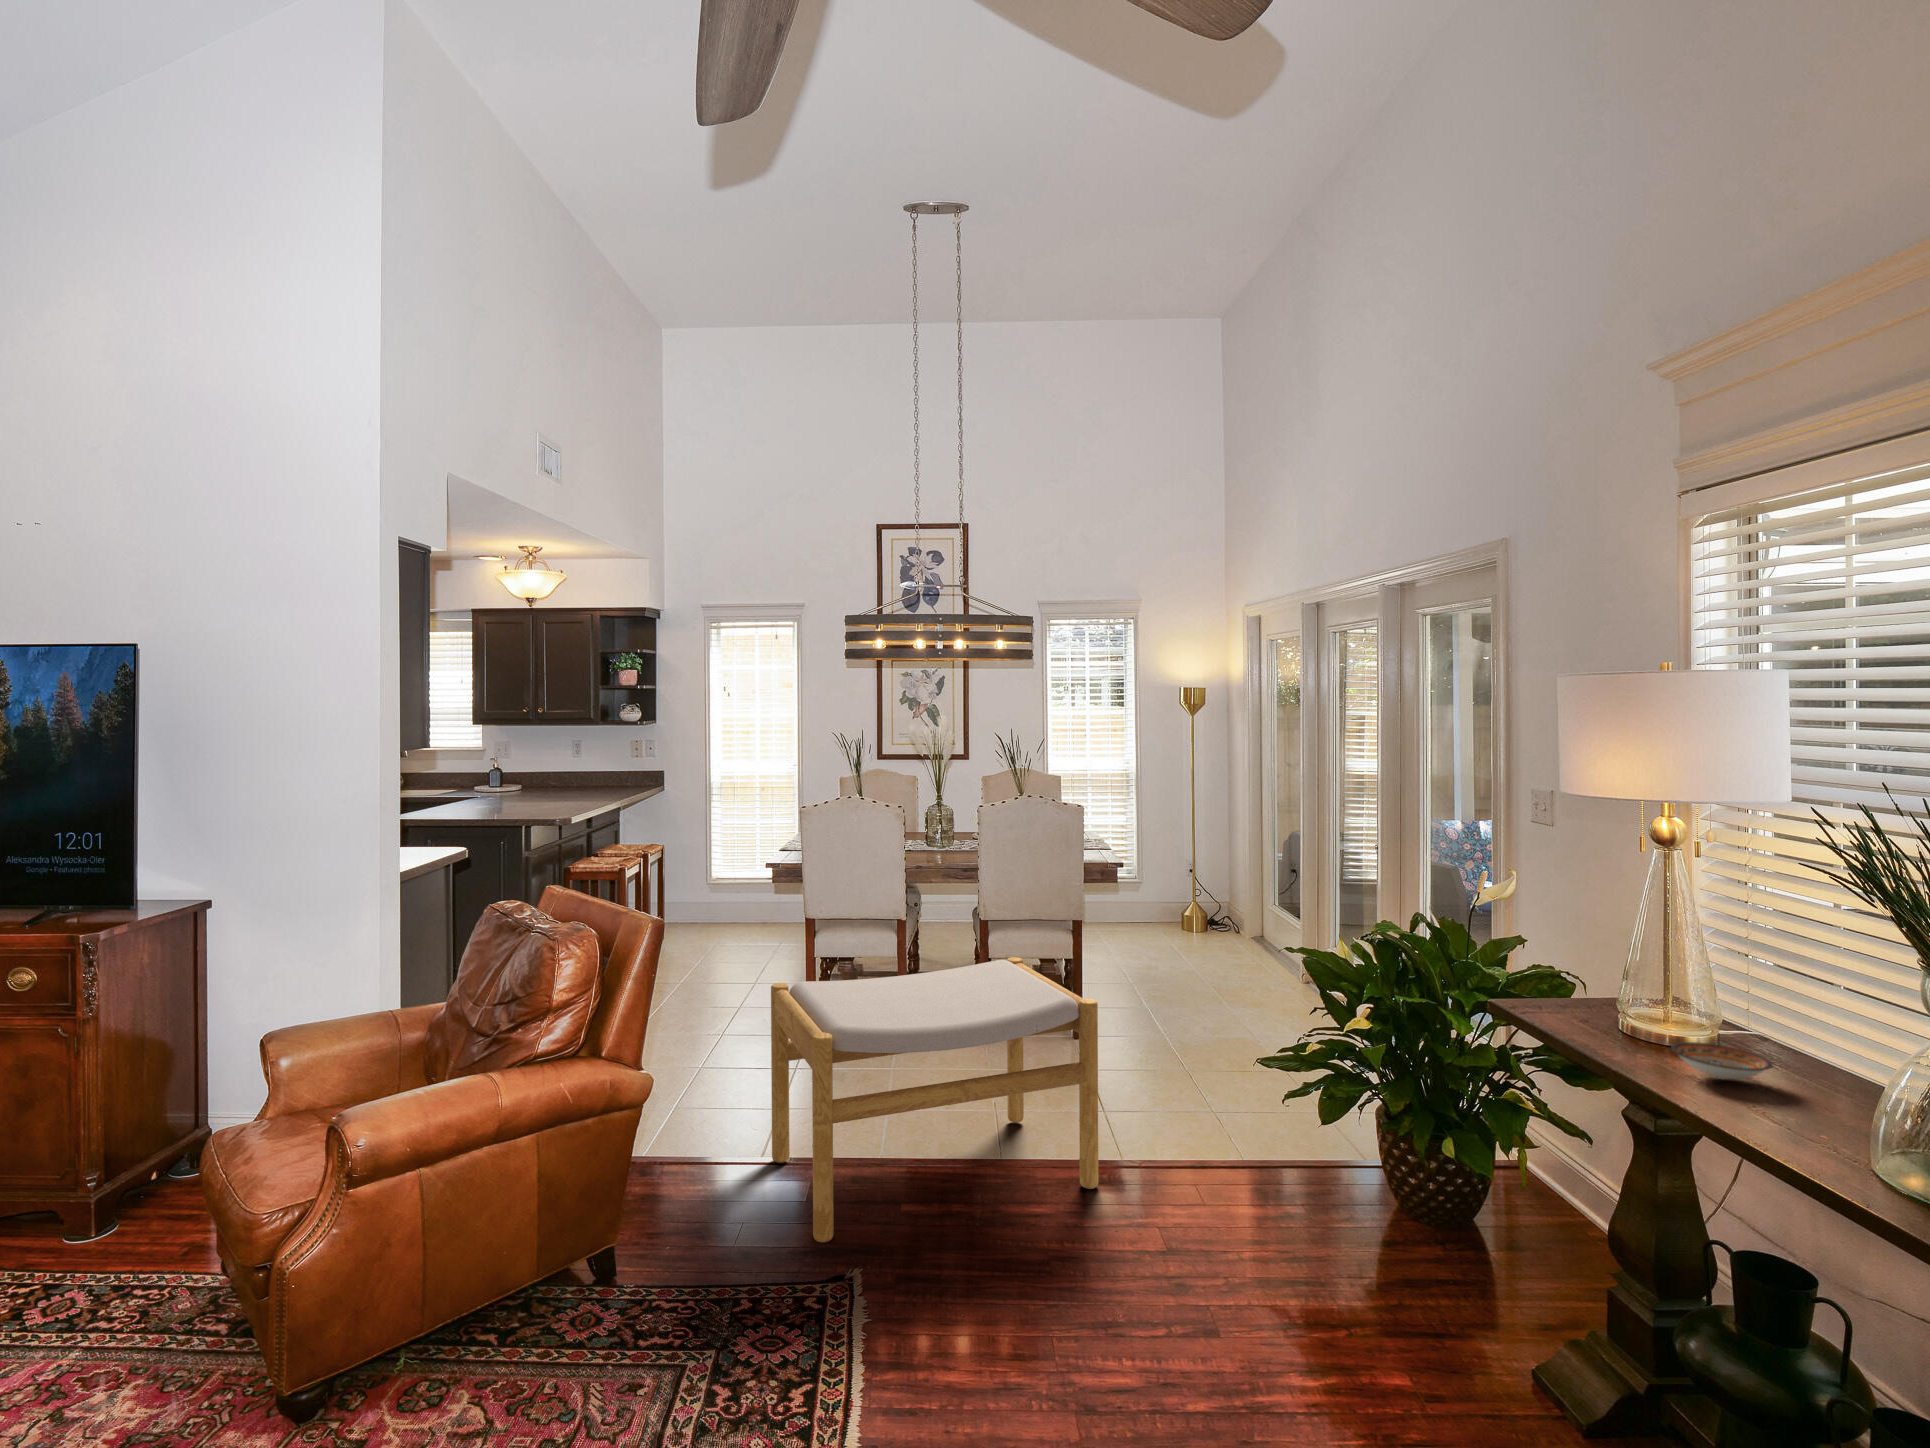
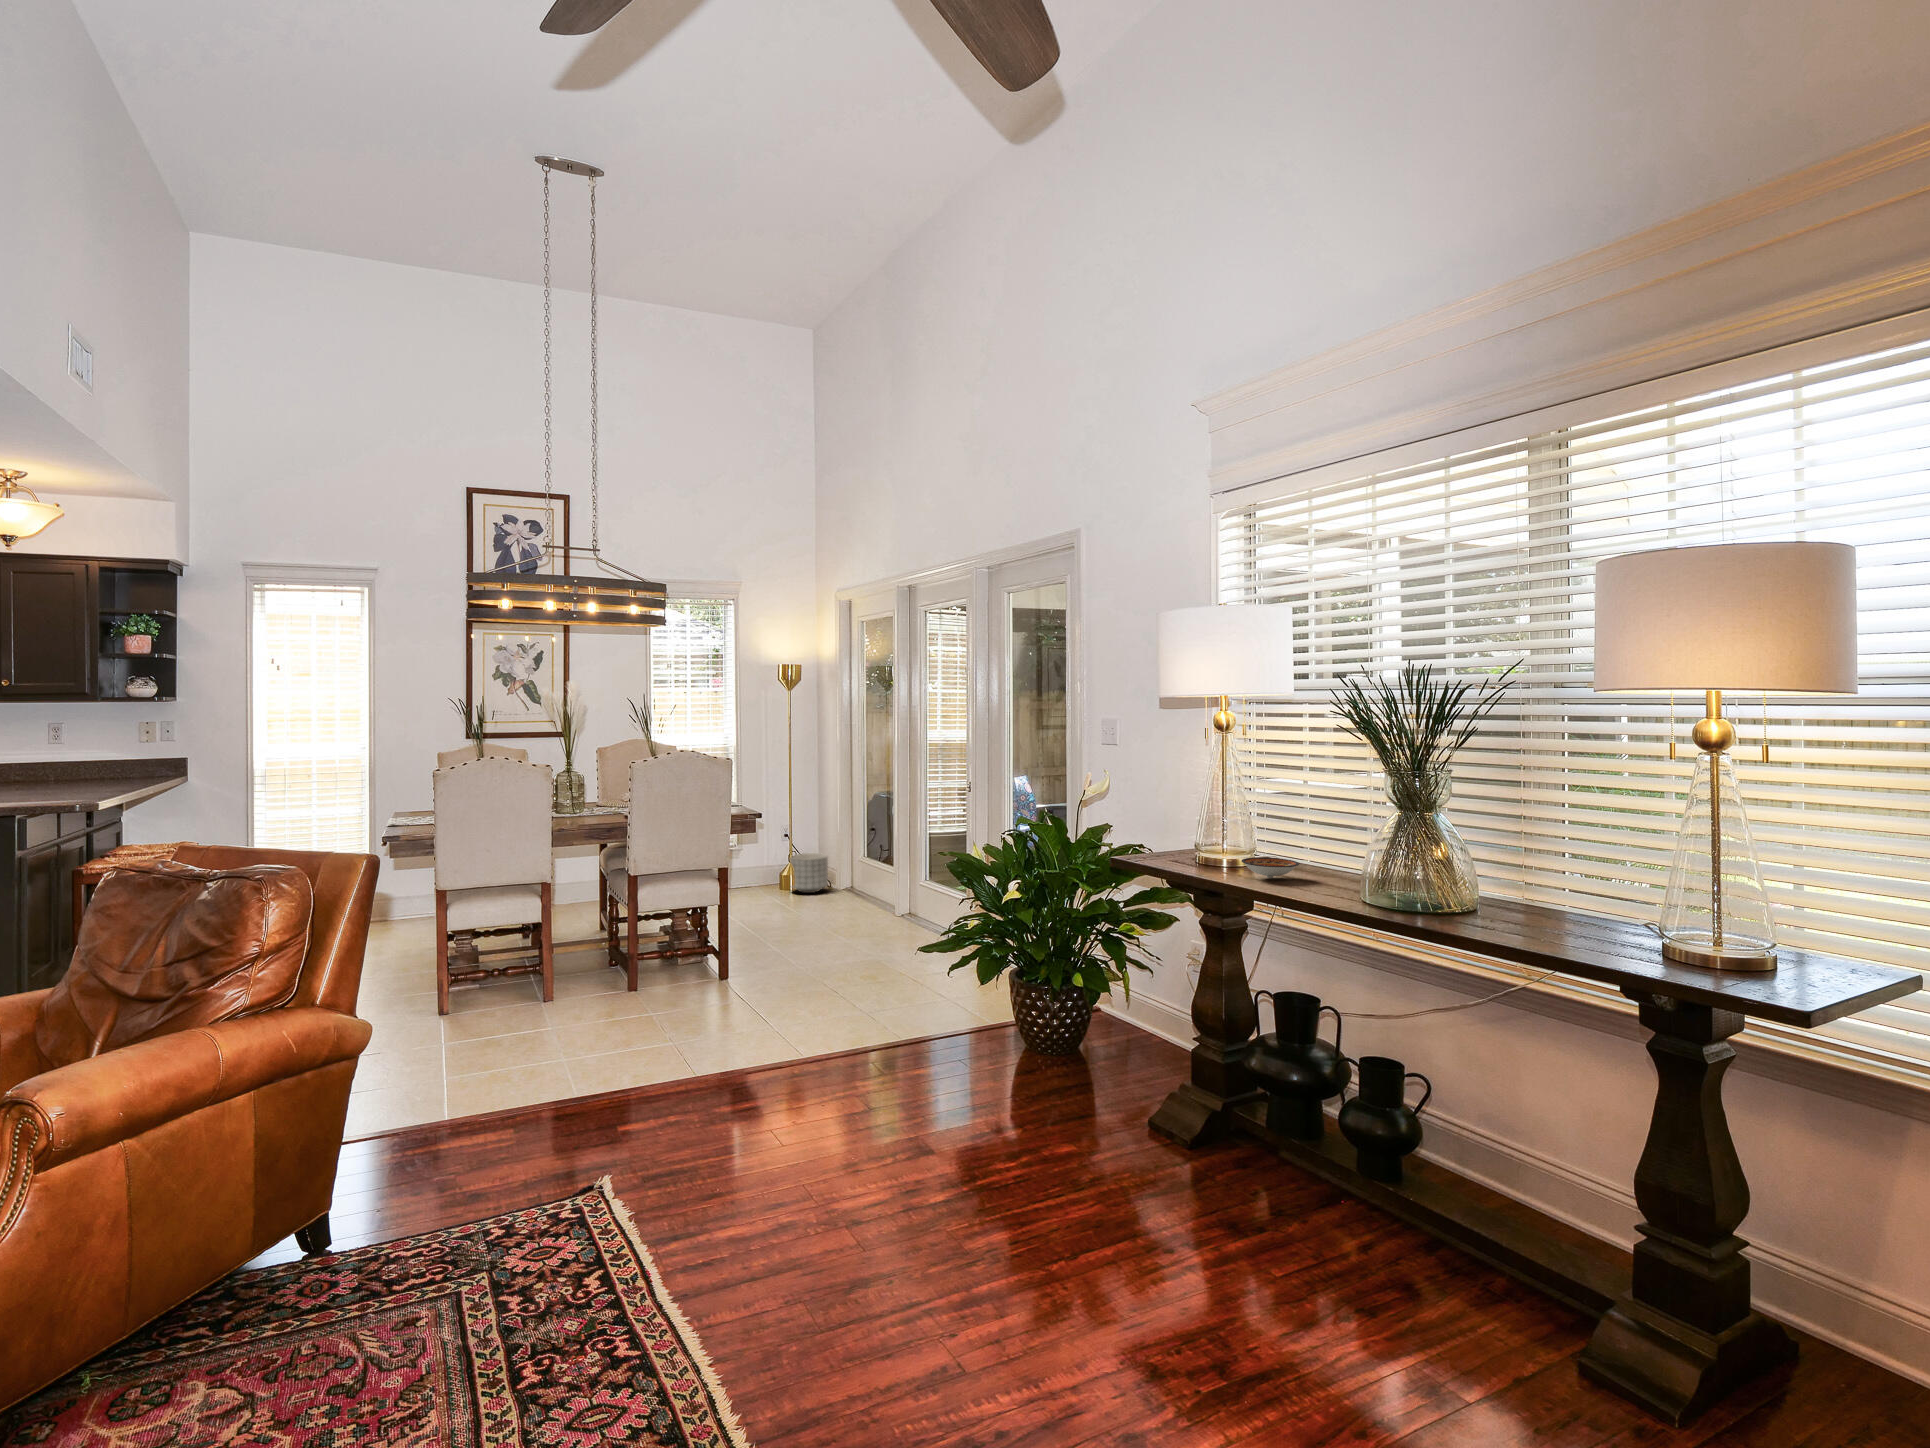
planter: none [1197,896,1239,941] -> present [790,853,828,893]
footstool: present [771,957,1098,1242] -> none [457,890,793,1170]

